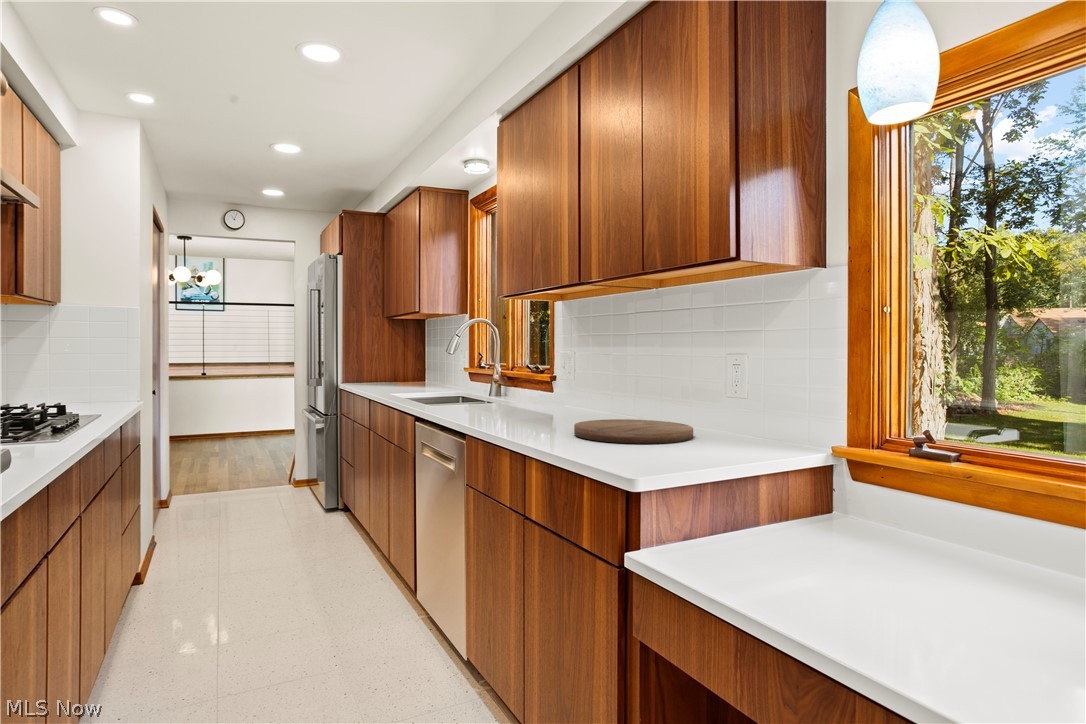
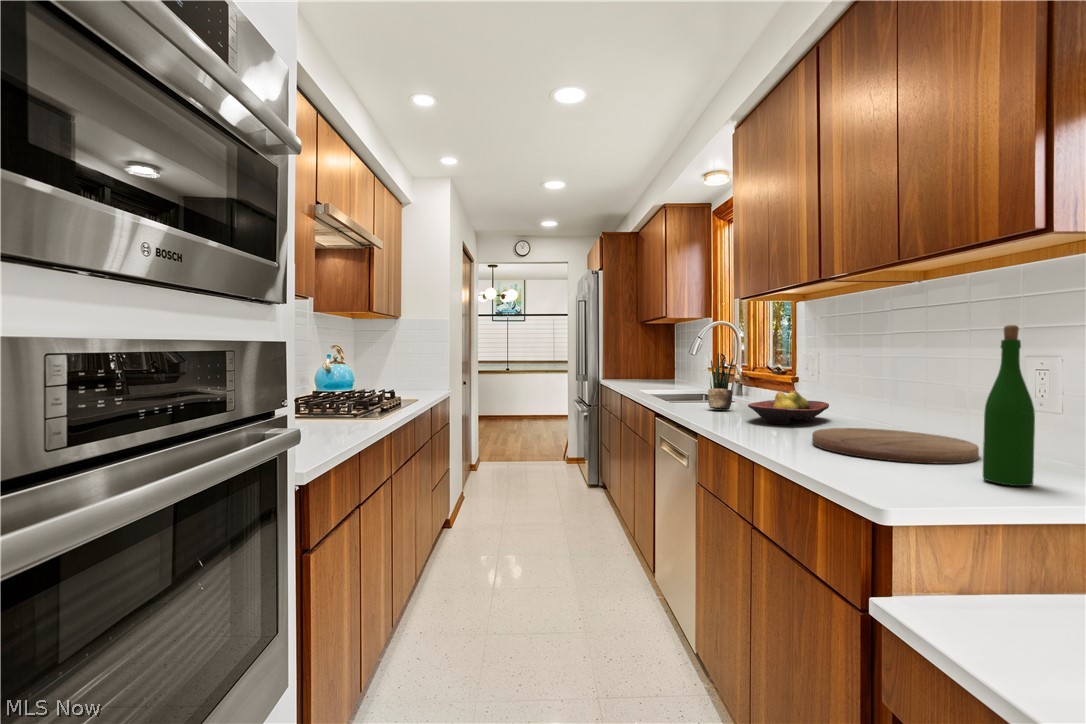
wine bottle: none [695,332,725,454] -> present [983,325,1035,486]
potted plant: none [474,351,498,410] -> present [708,353,733,410]
fruit bowl: none [515,388,585,421] -> present [748,390,829,424]

